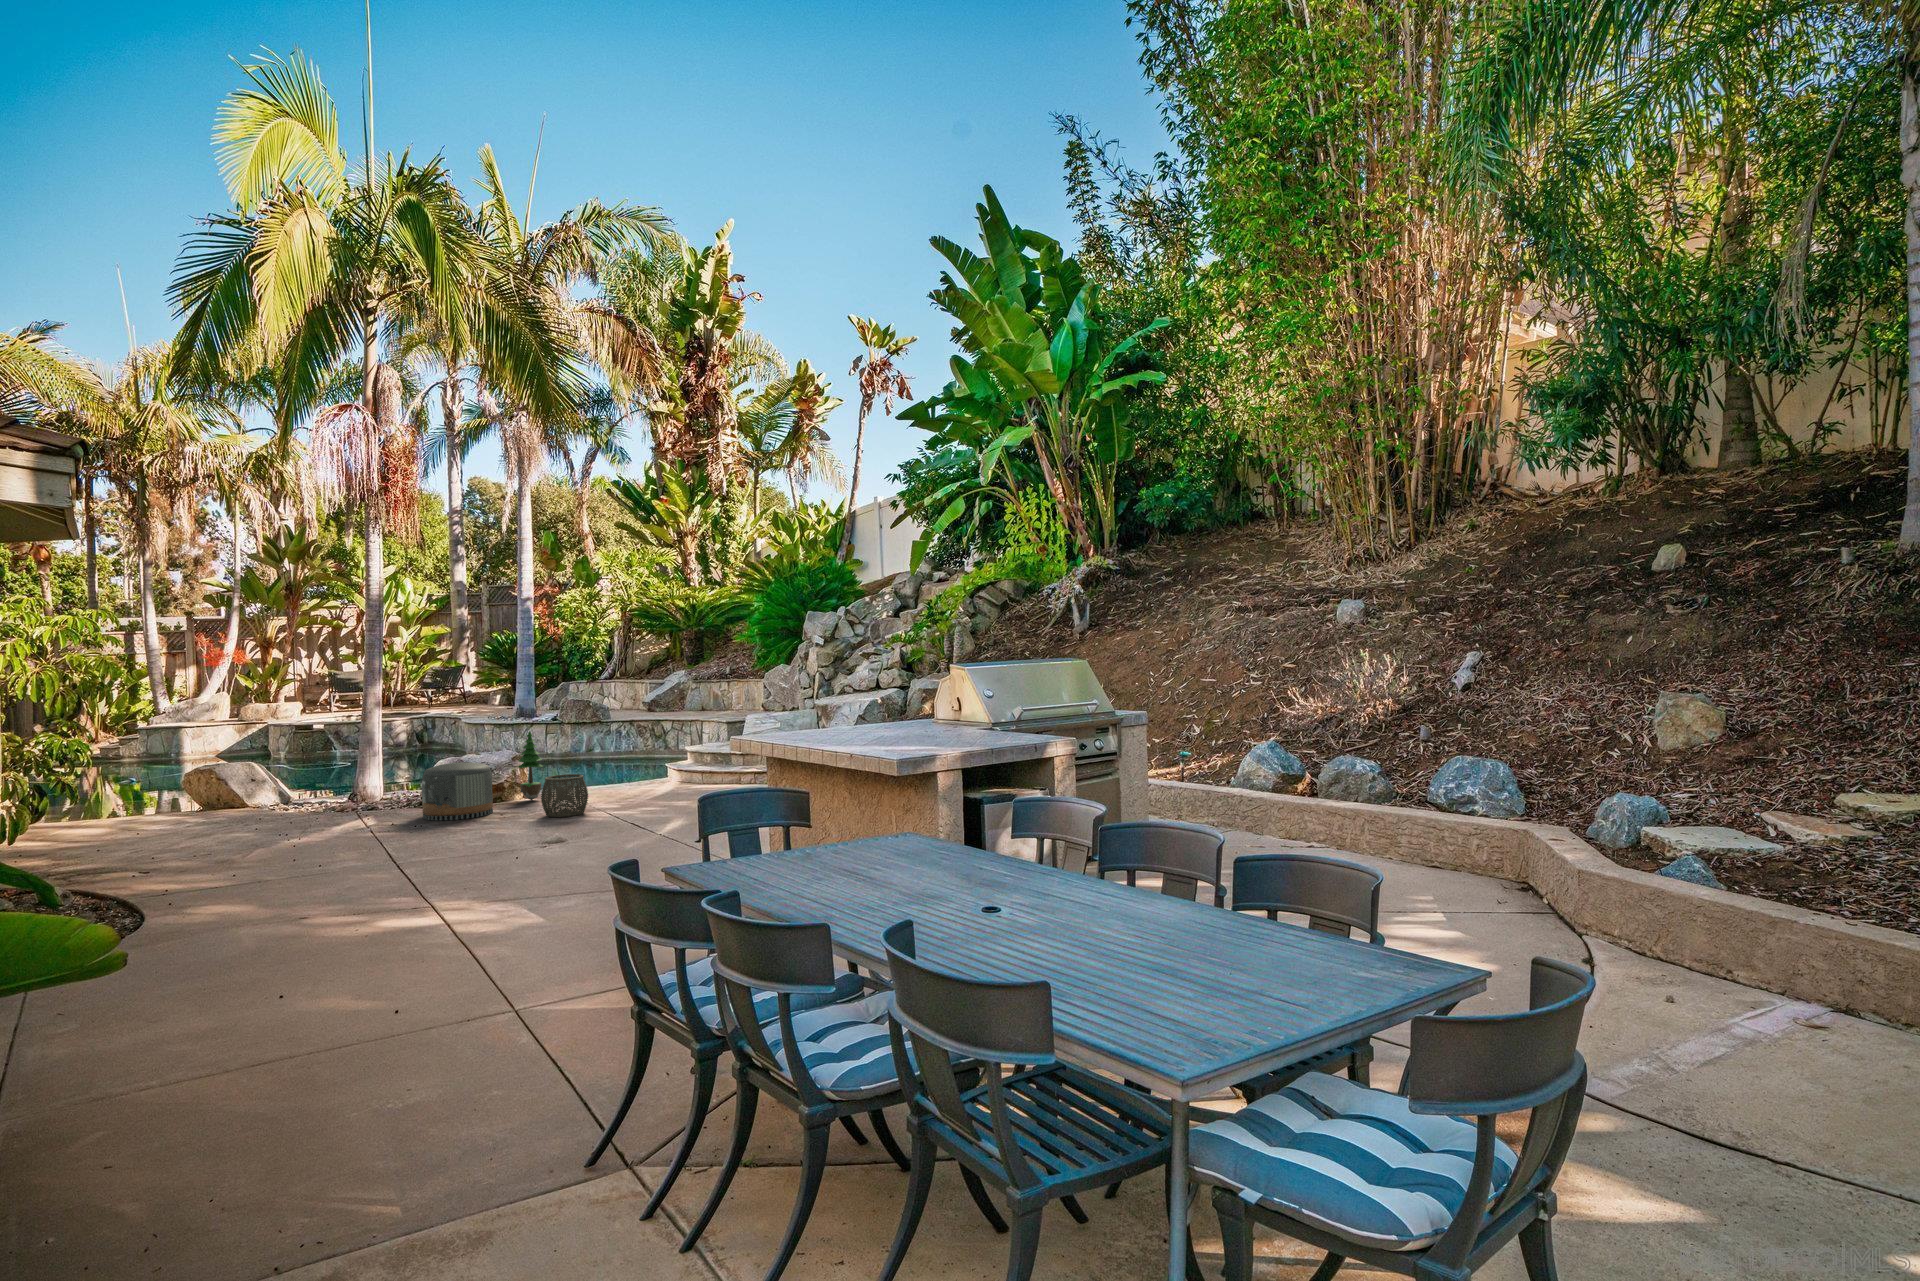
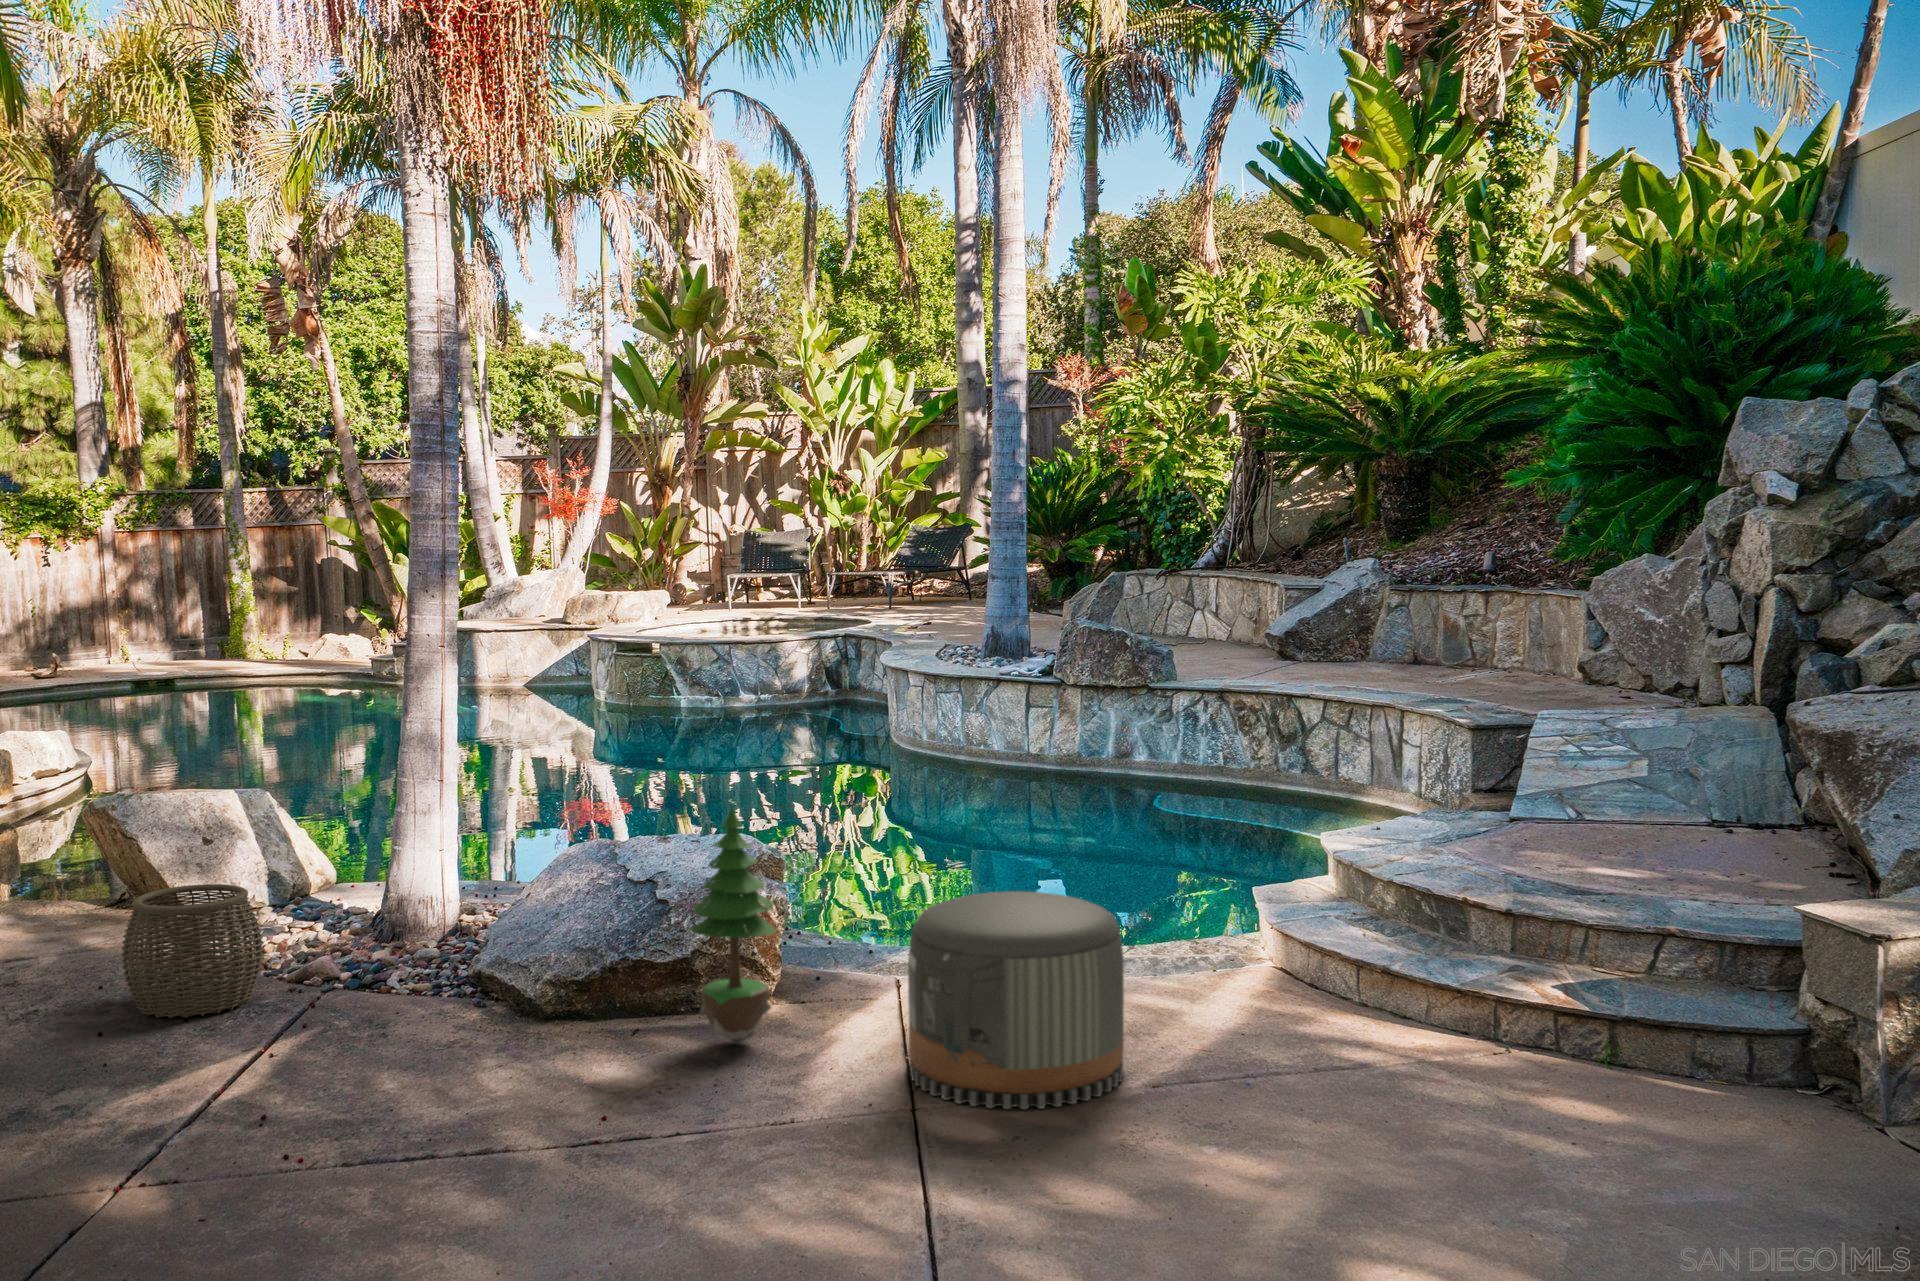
pouf: present [422,762,493,820] -> present [908,891,1124,1109]
woven basket: present [541,774,588,817] -> present [121,884,264,1018]

